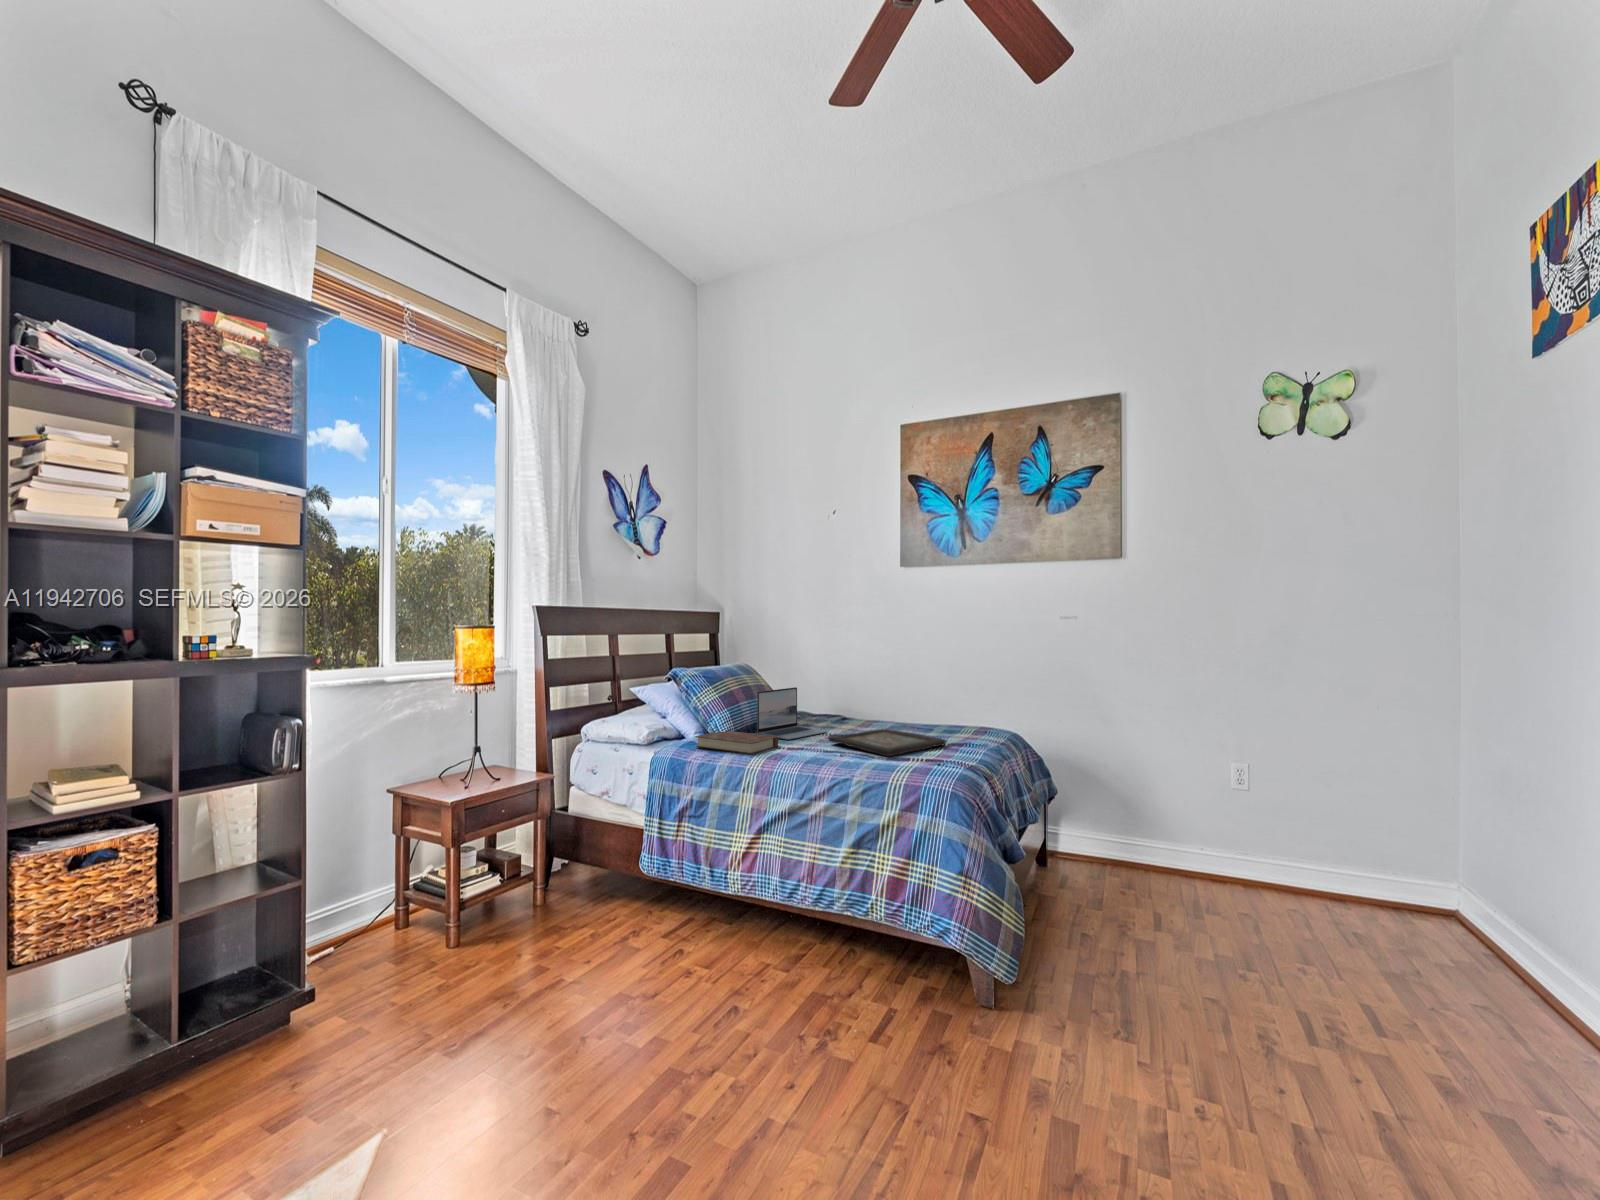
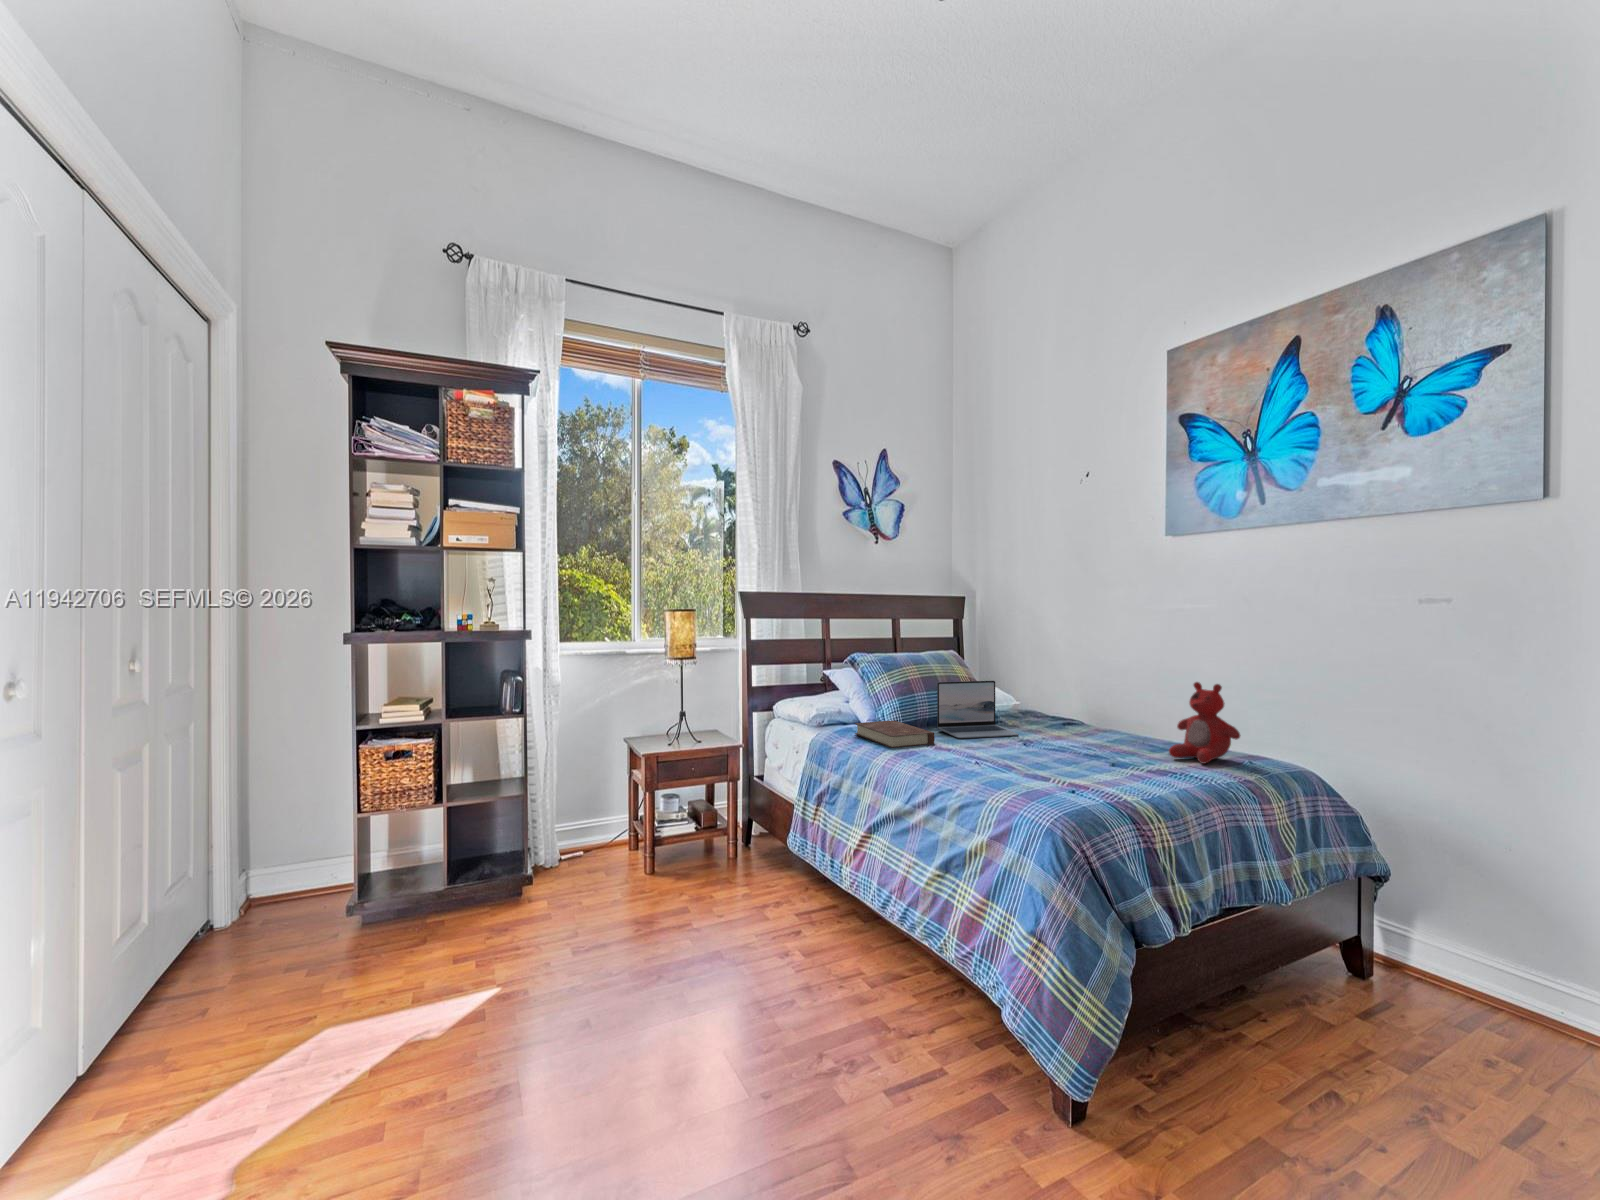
stuffed bear: none [950,677,996,737] -> present [1169,682,1240,763]
decorative tray: present [828,729,947,756] -> none [990,738,1134,771]

